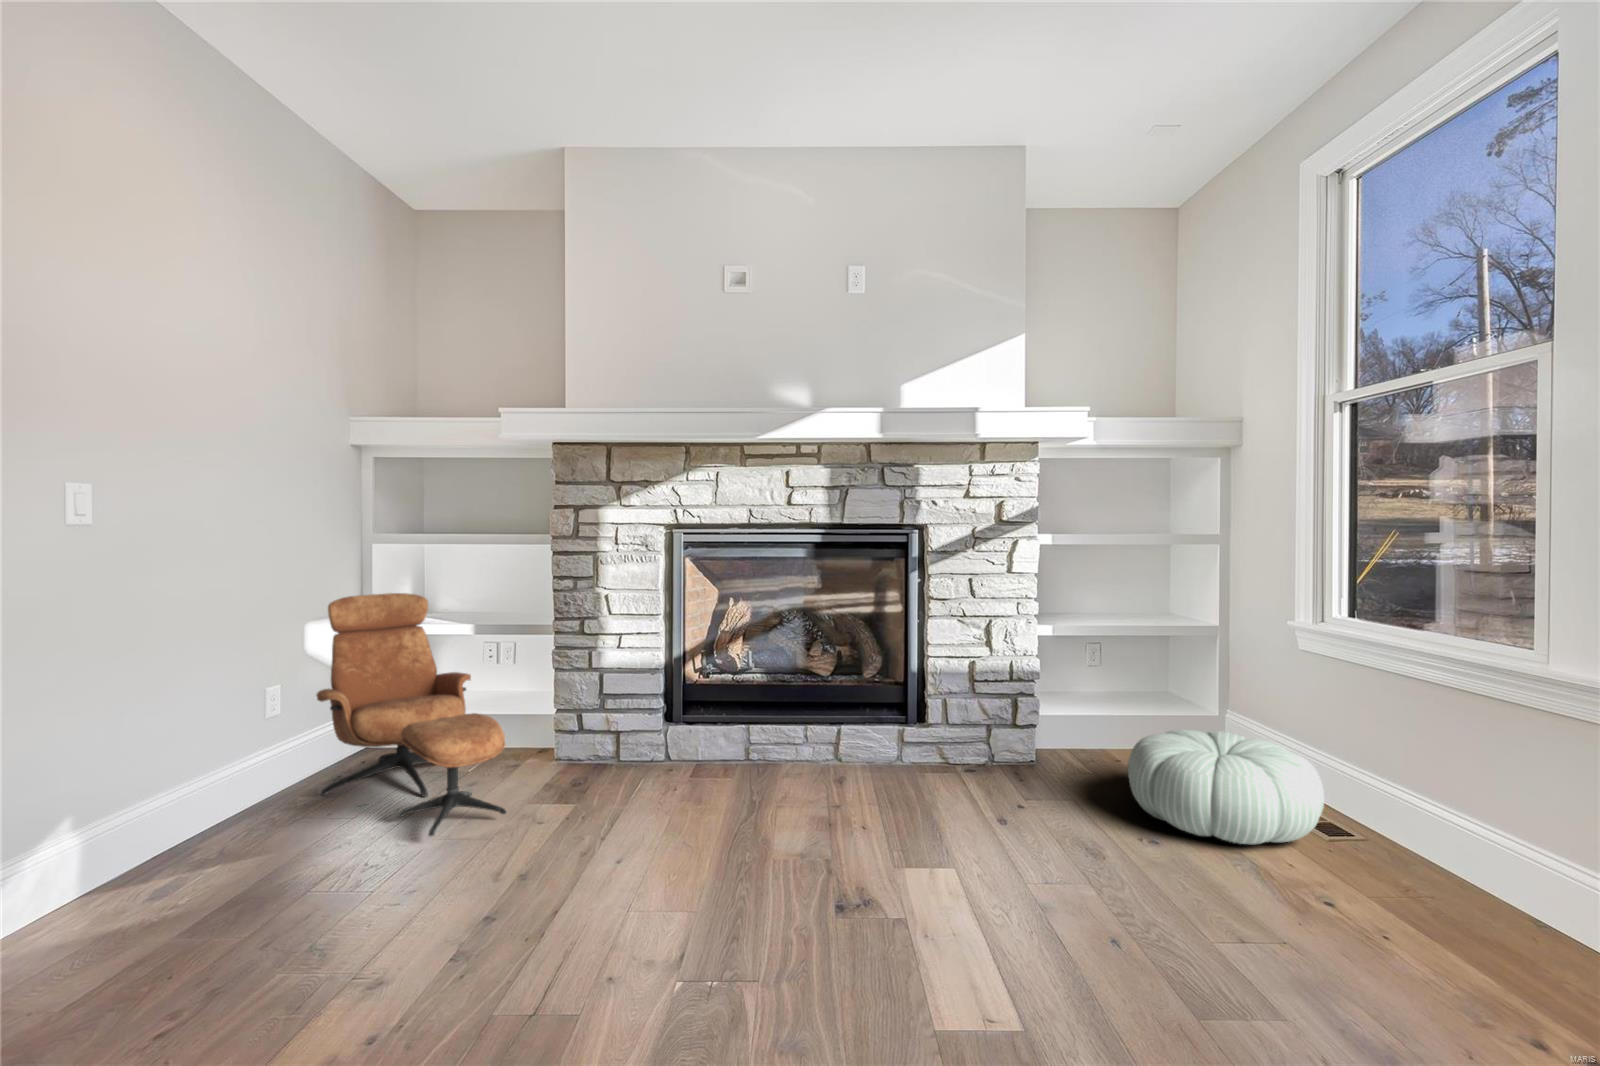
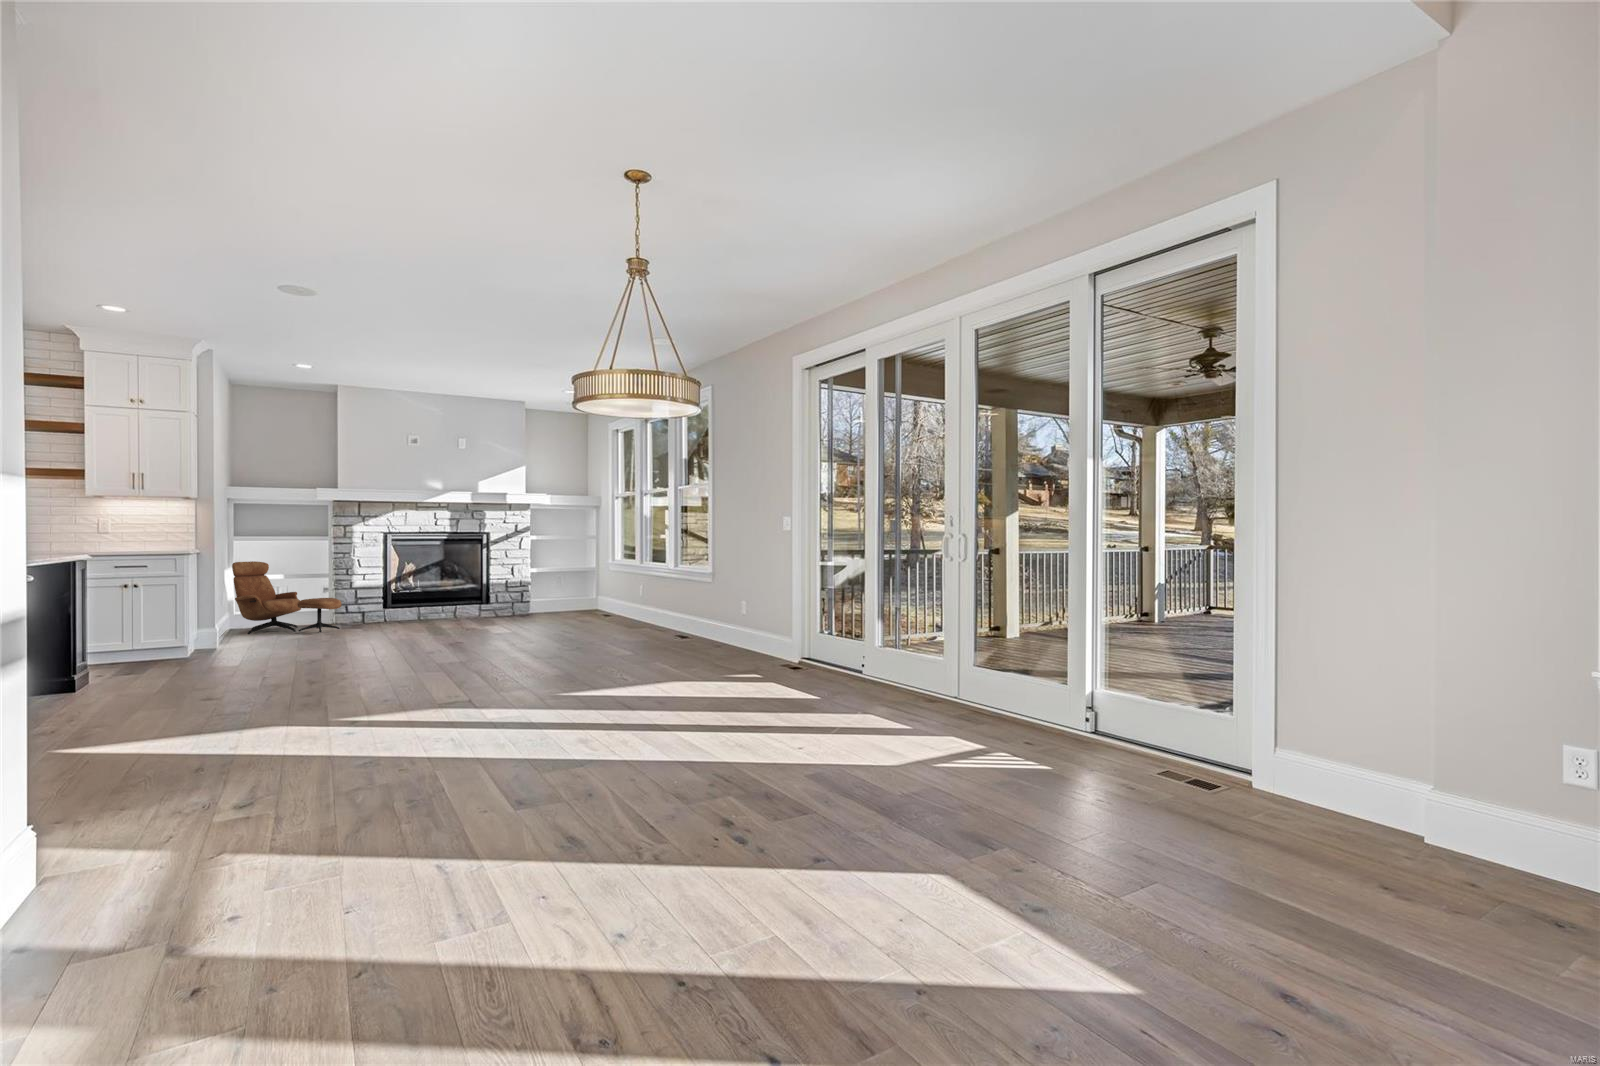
pouf: present [1128,730,1324,844] -> none [554,595,606,619]

